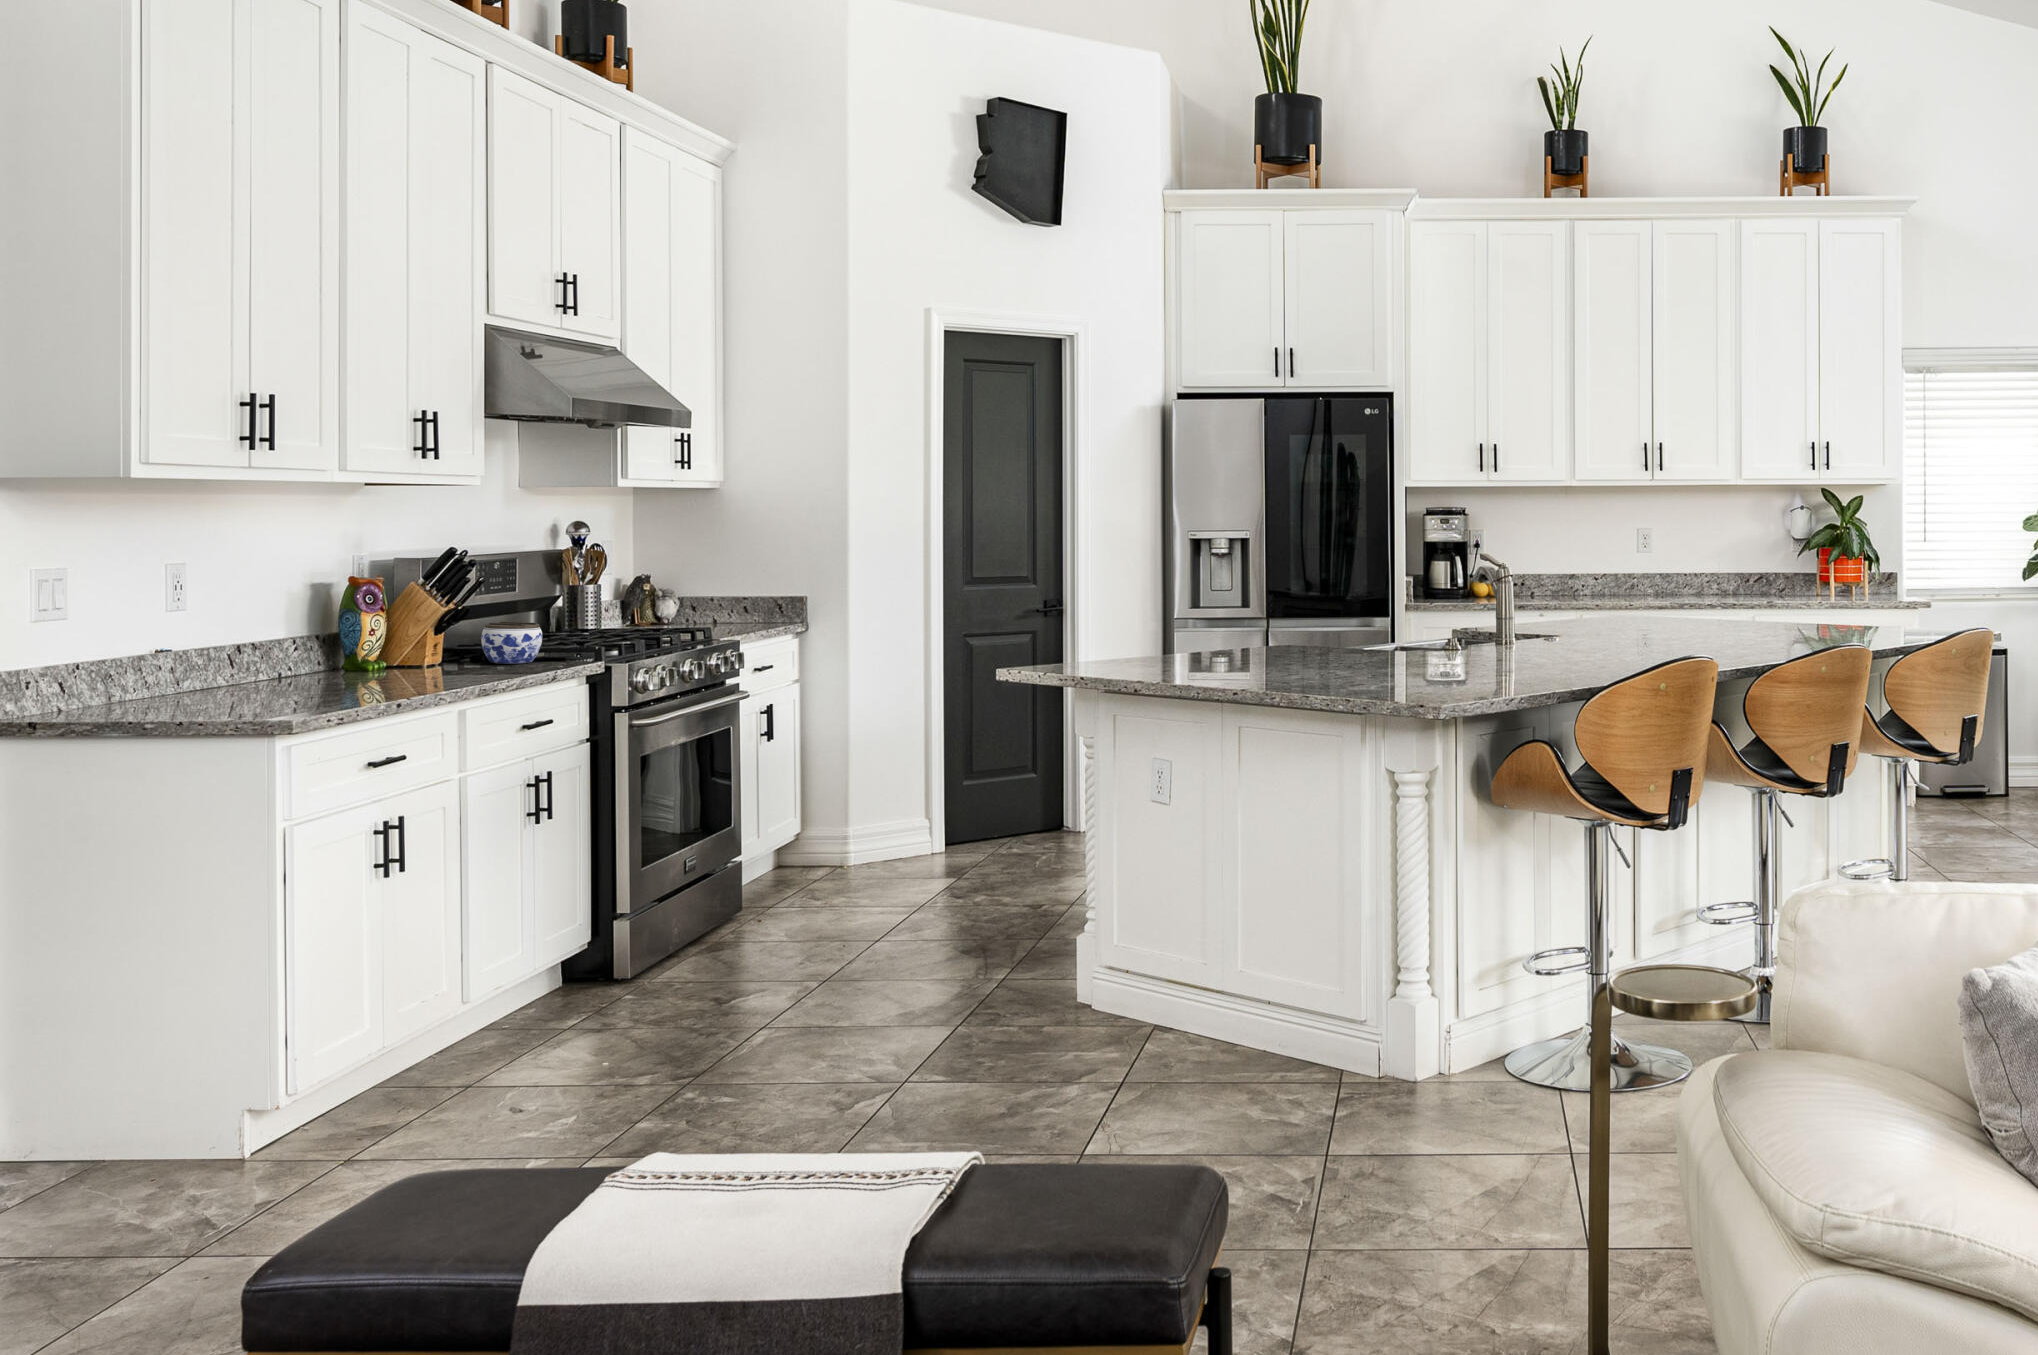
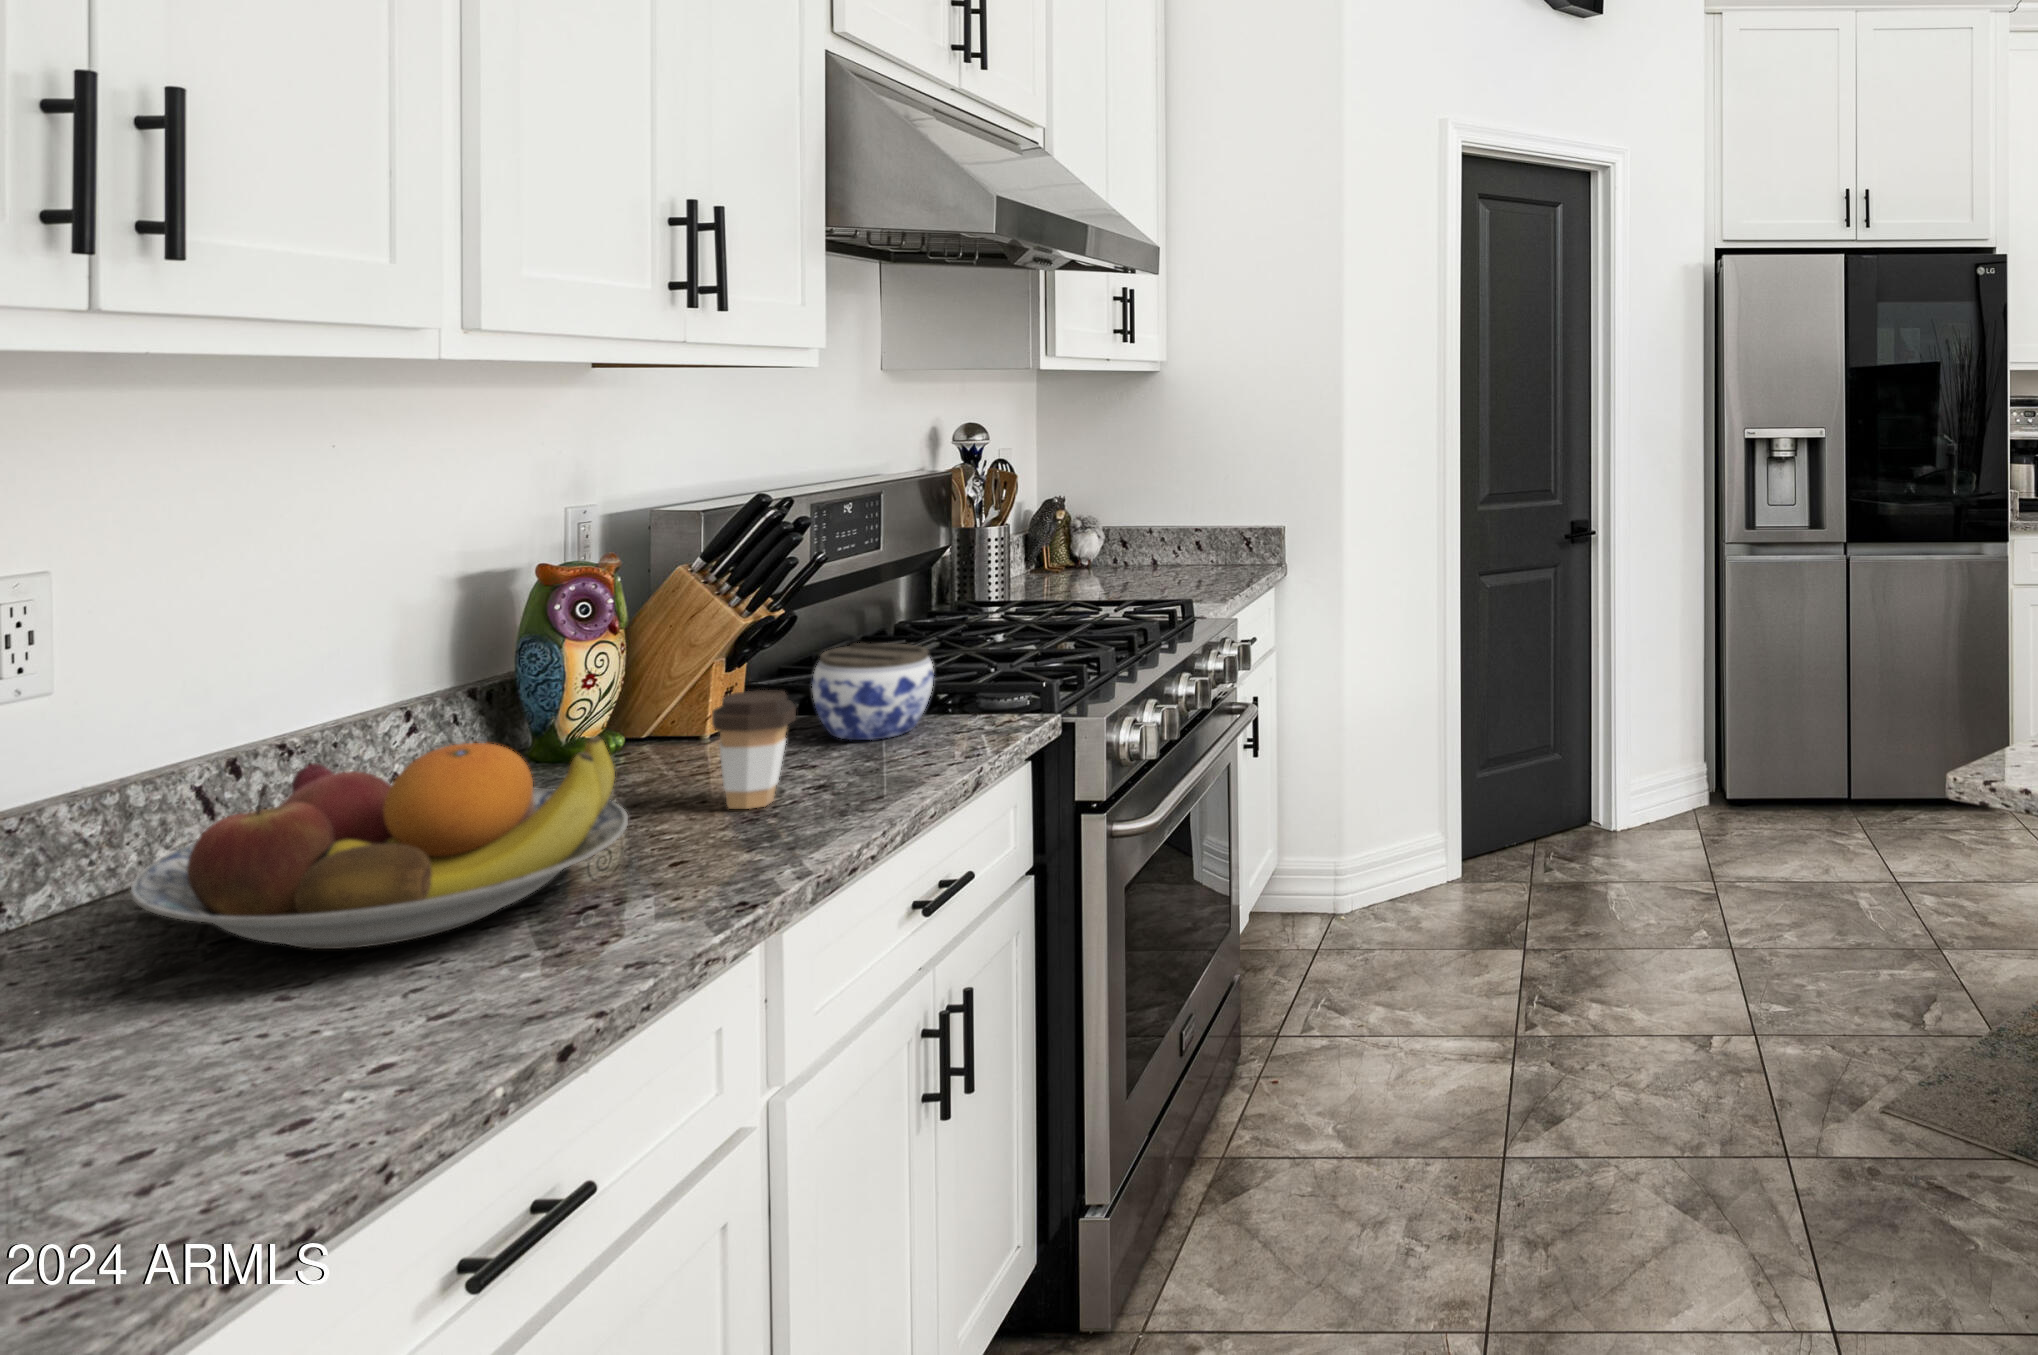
fruit bowl: none [240,627,411,692] -> present [130,736,628,949]
coffee cup: none [438,628,475,675] -> present [712,690,796,809]

